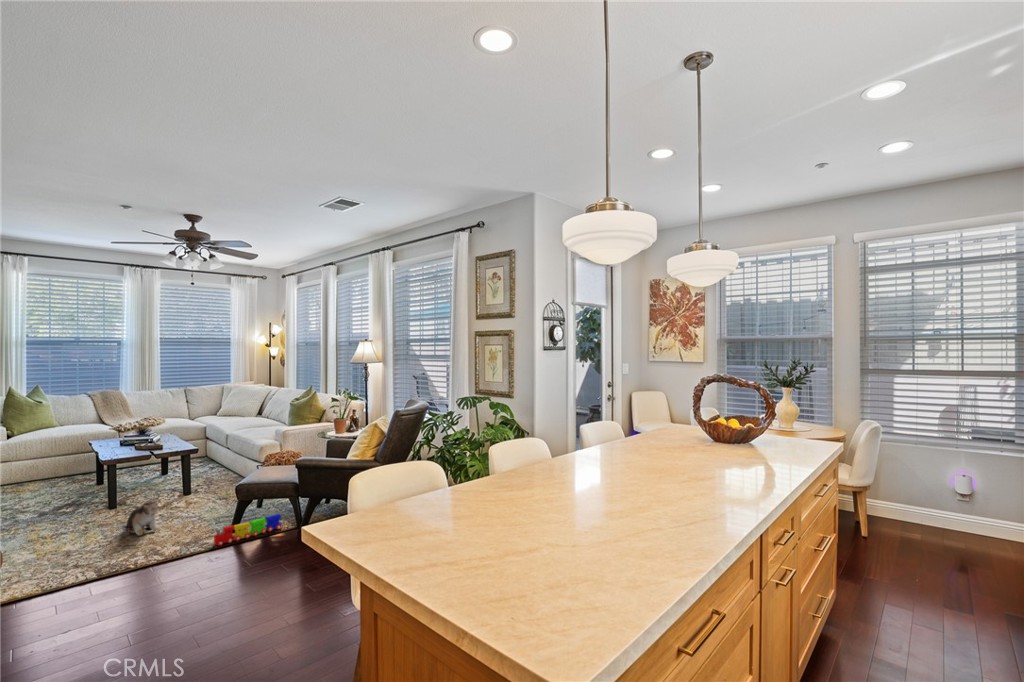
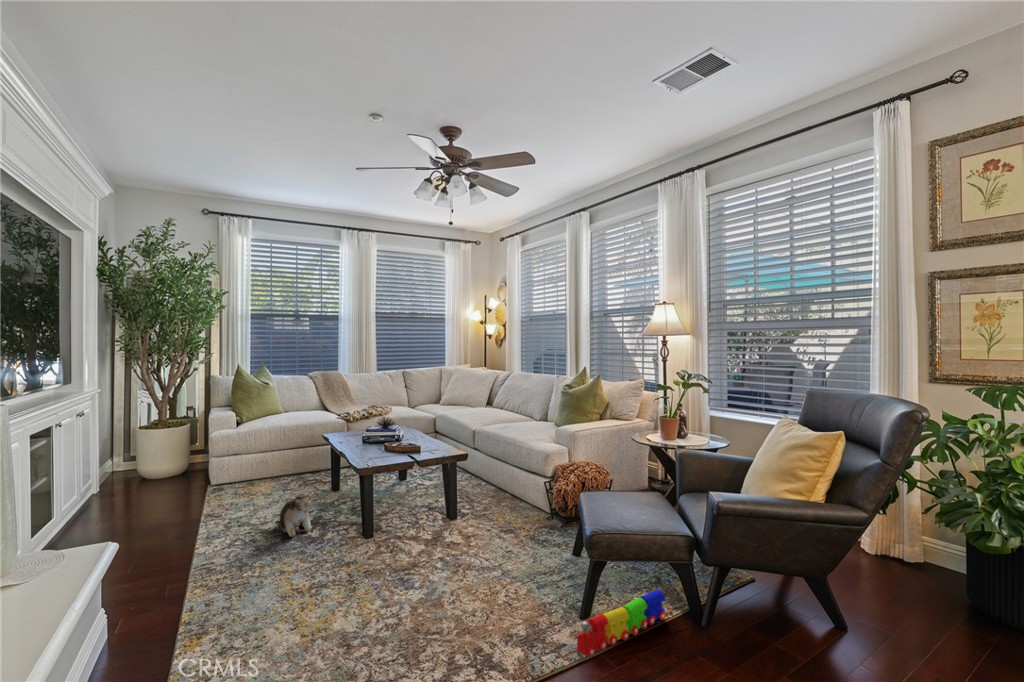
plush toy: present [126,500,158,536] -> present [279,493,312,537]

